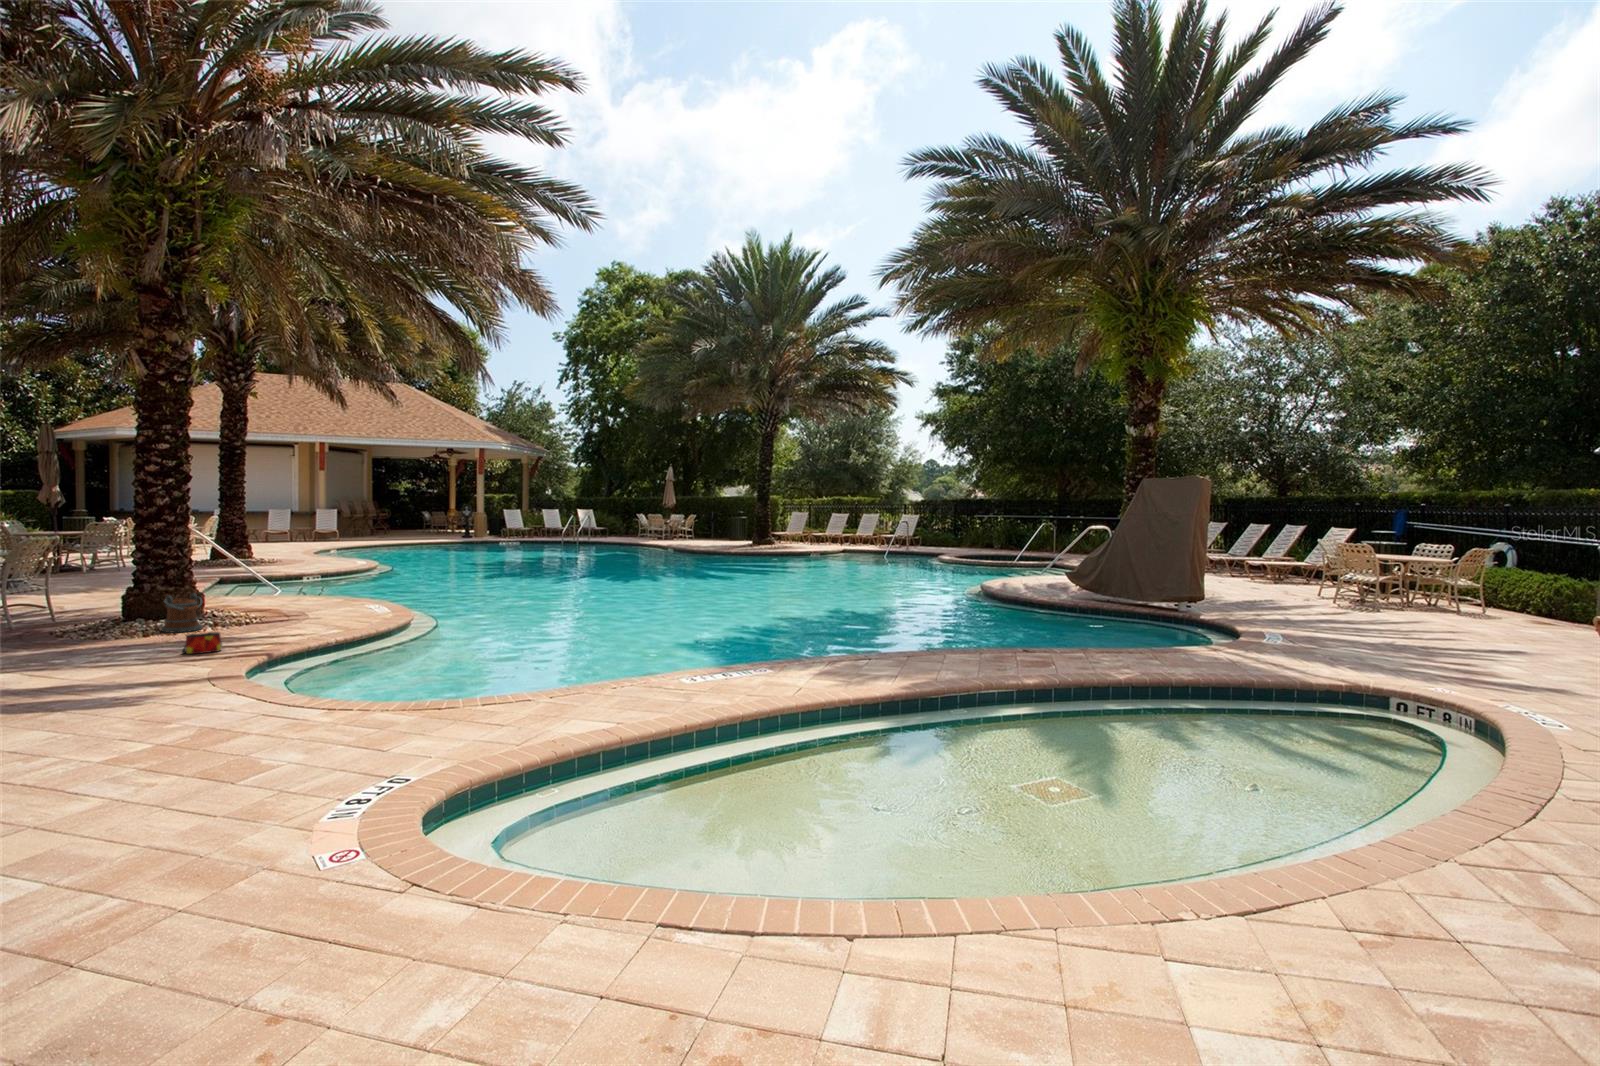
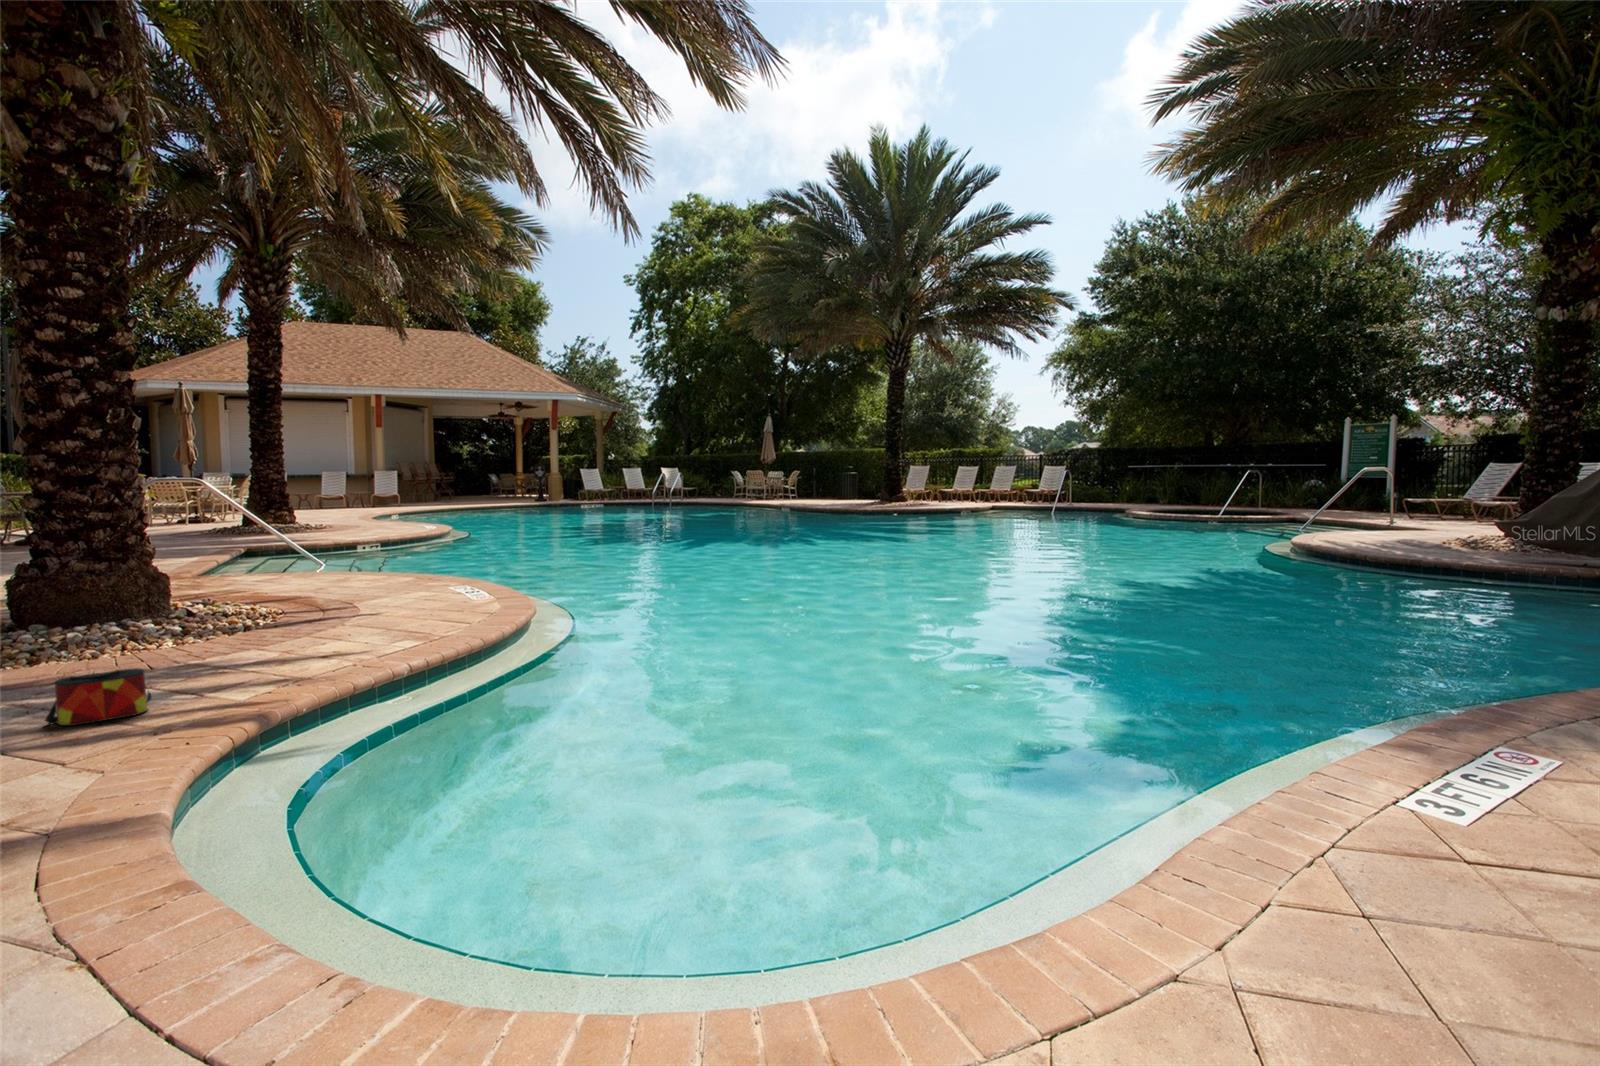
bucket: present [161,593,202,633] -> none [66,575,153,654]

